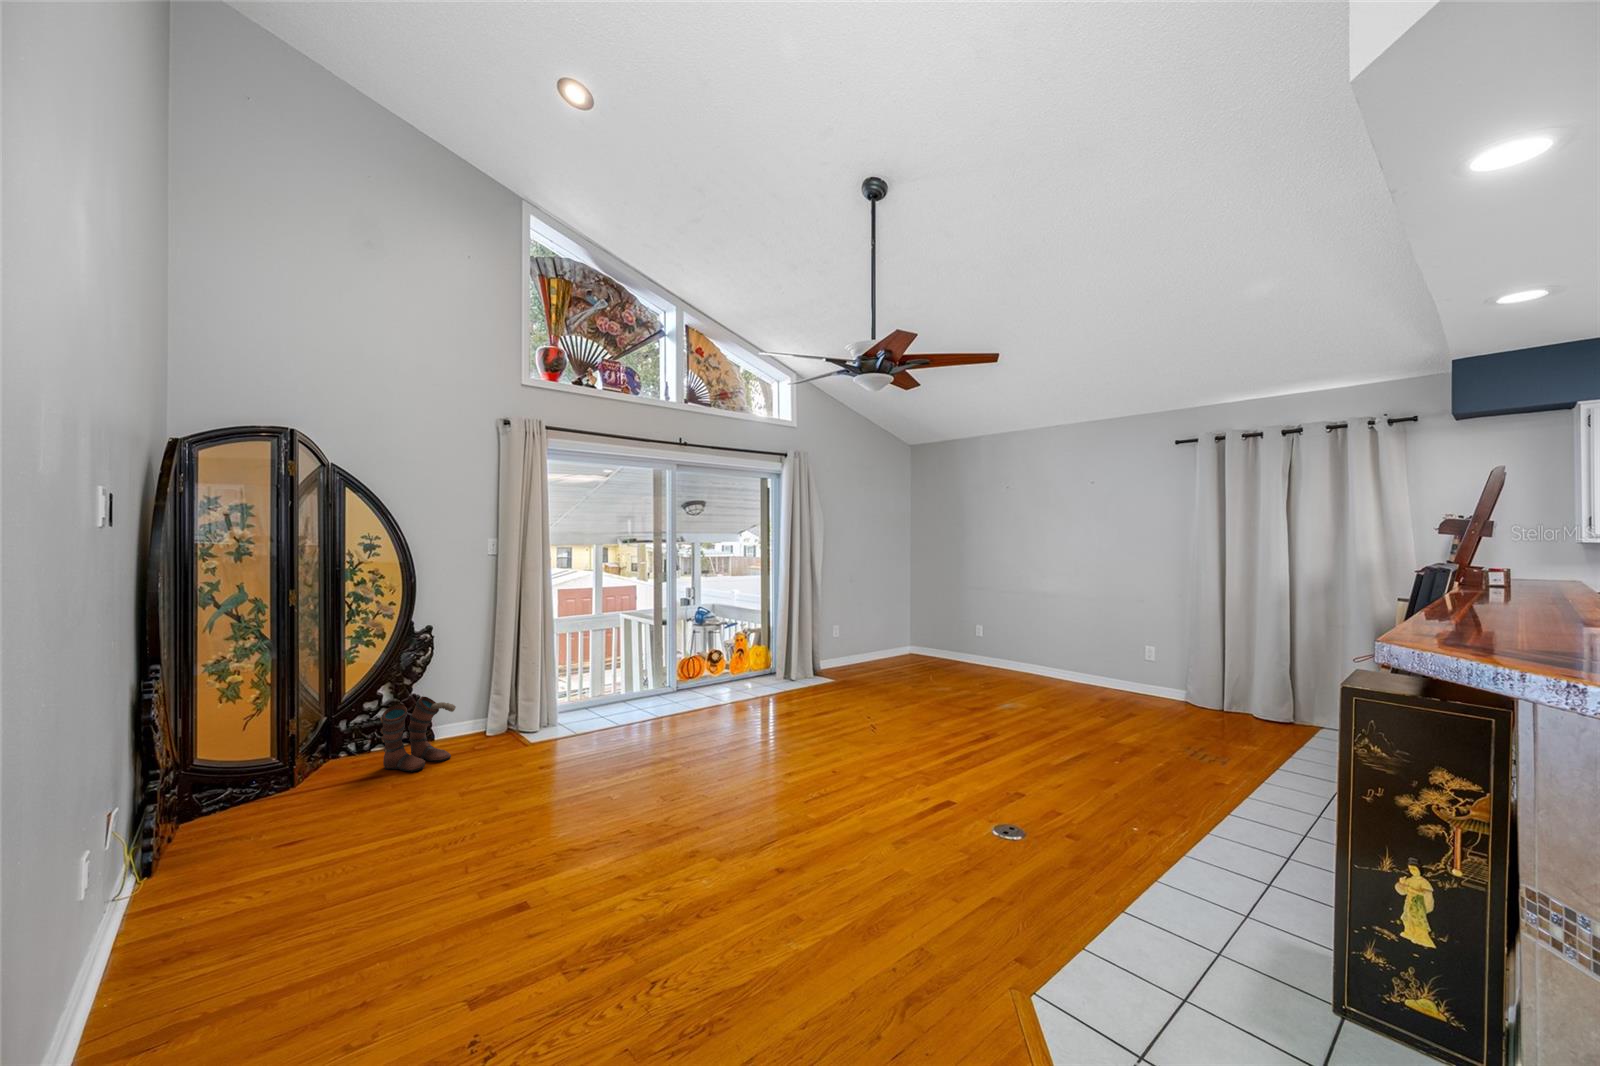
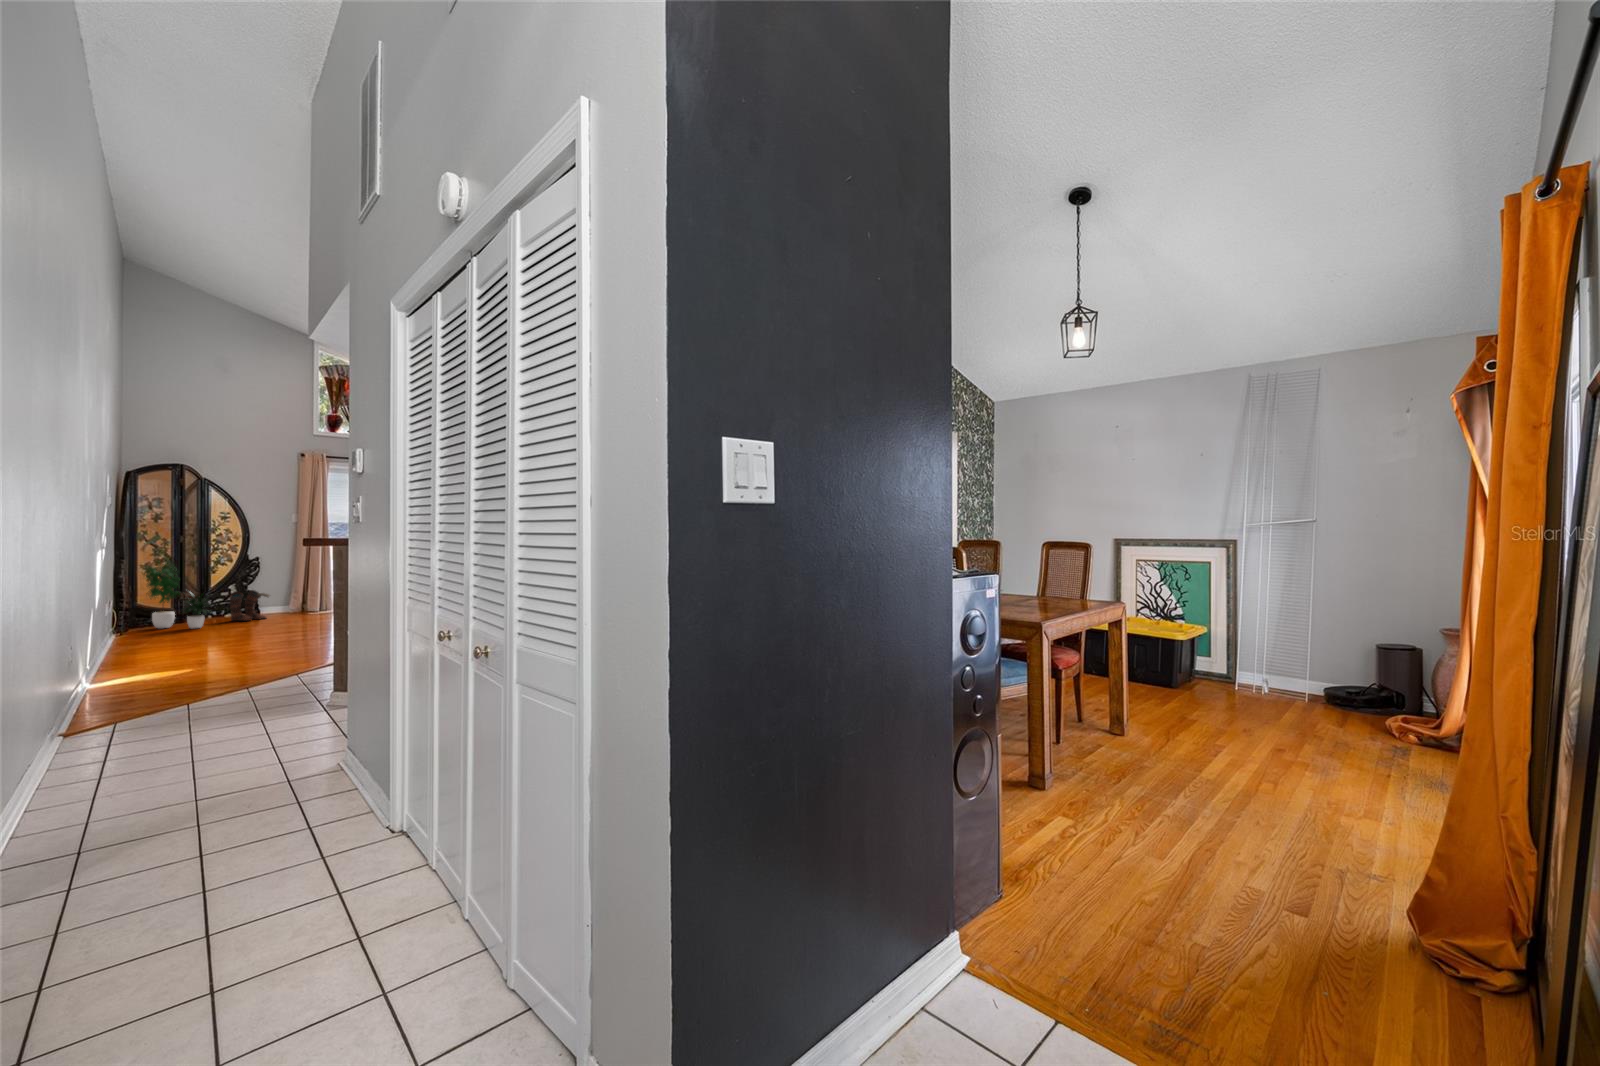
potted plant: none [201,647,357,811] -> present [144,563,211,629]

